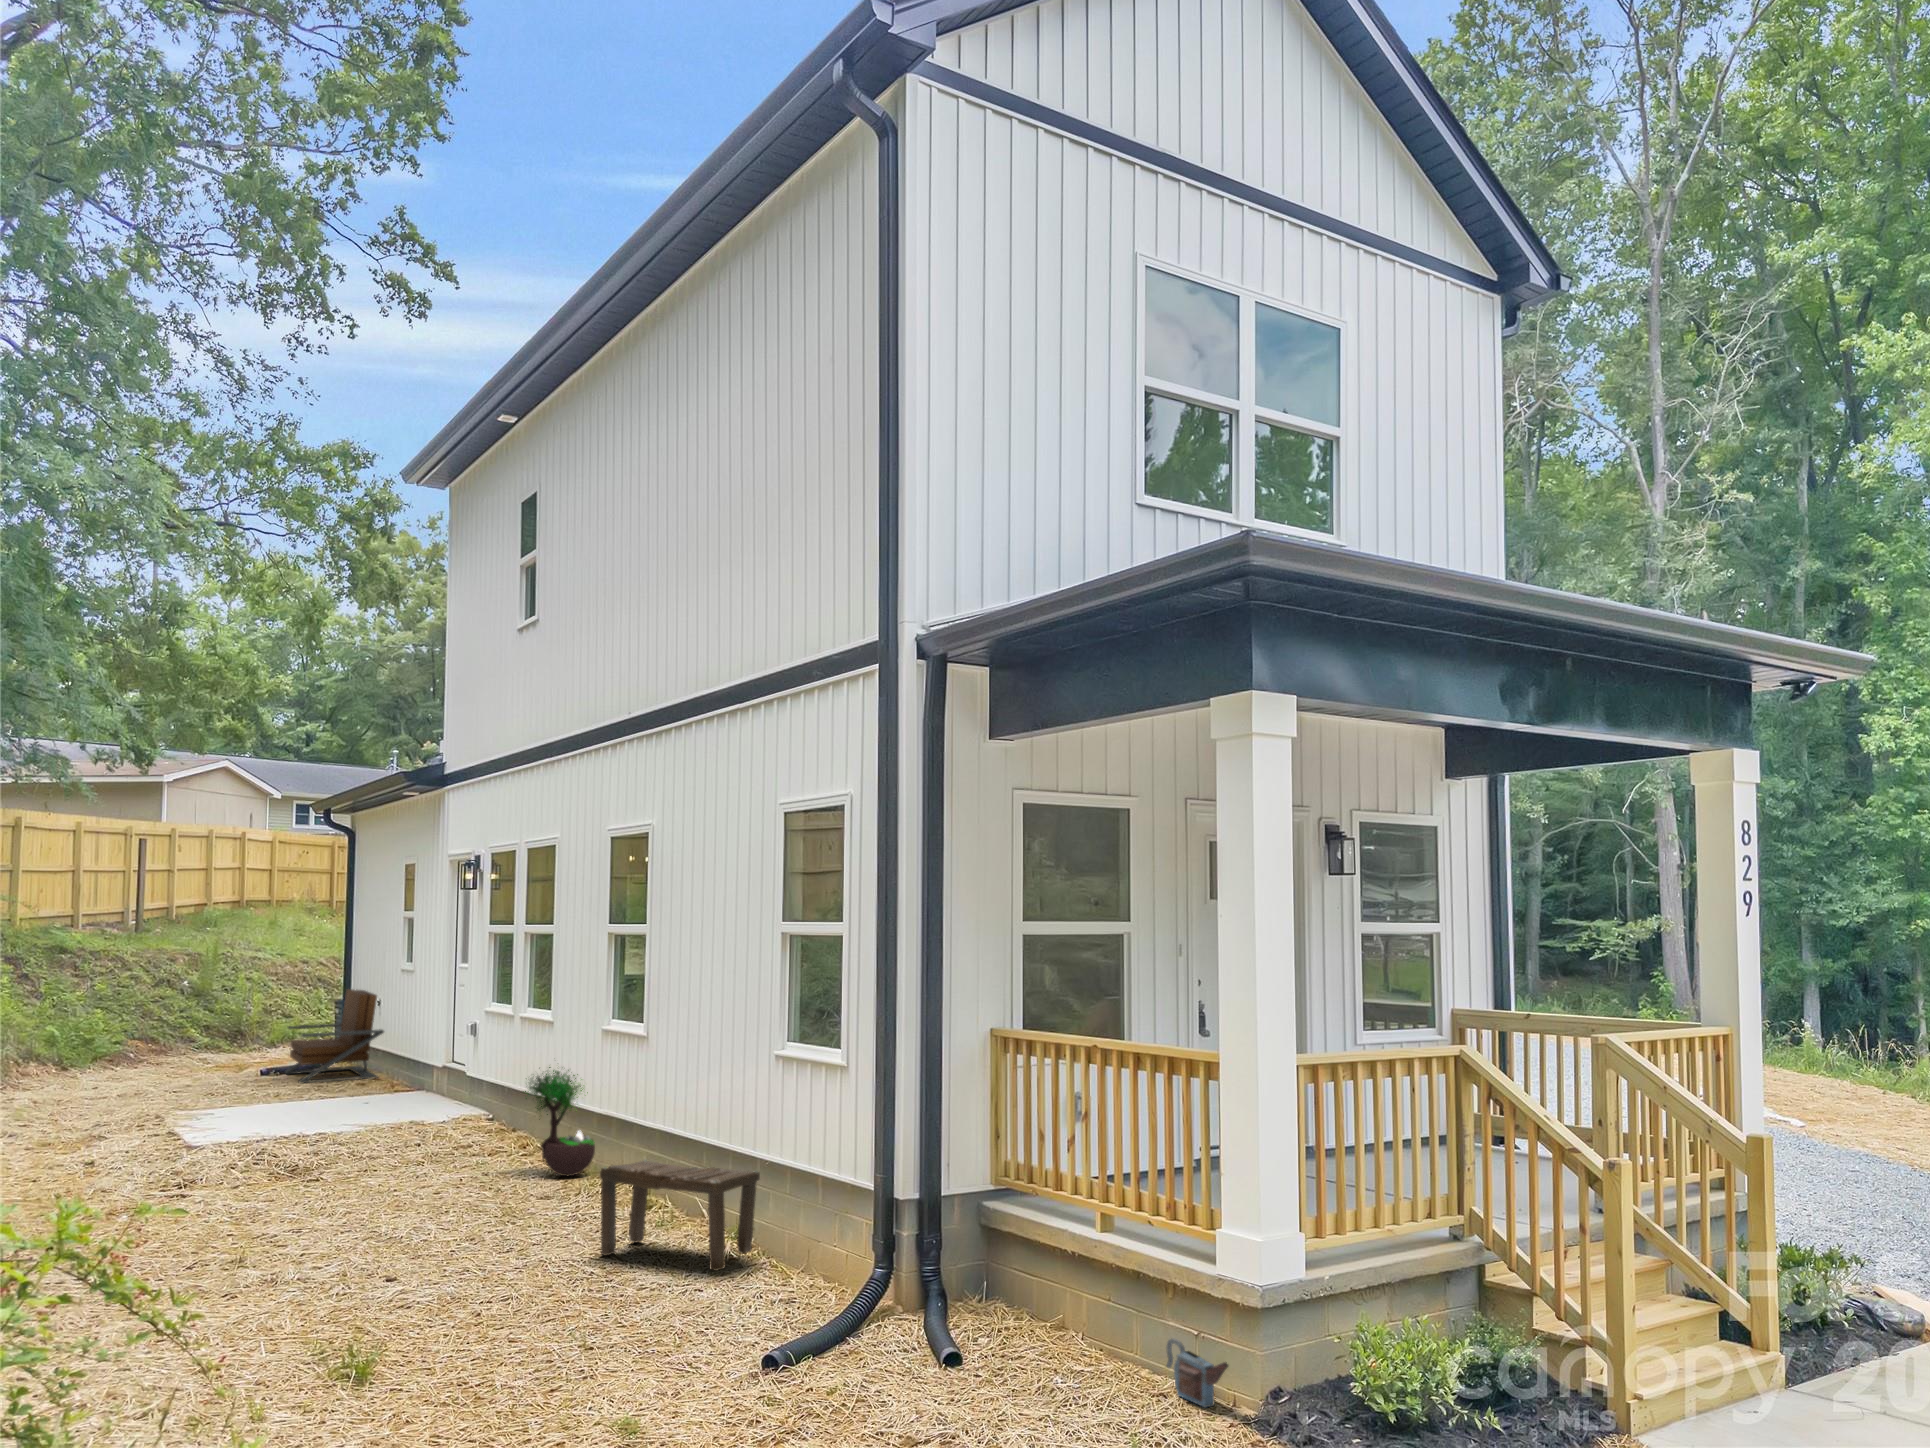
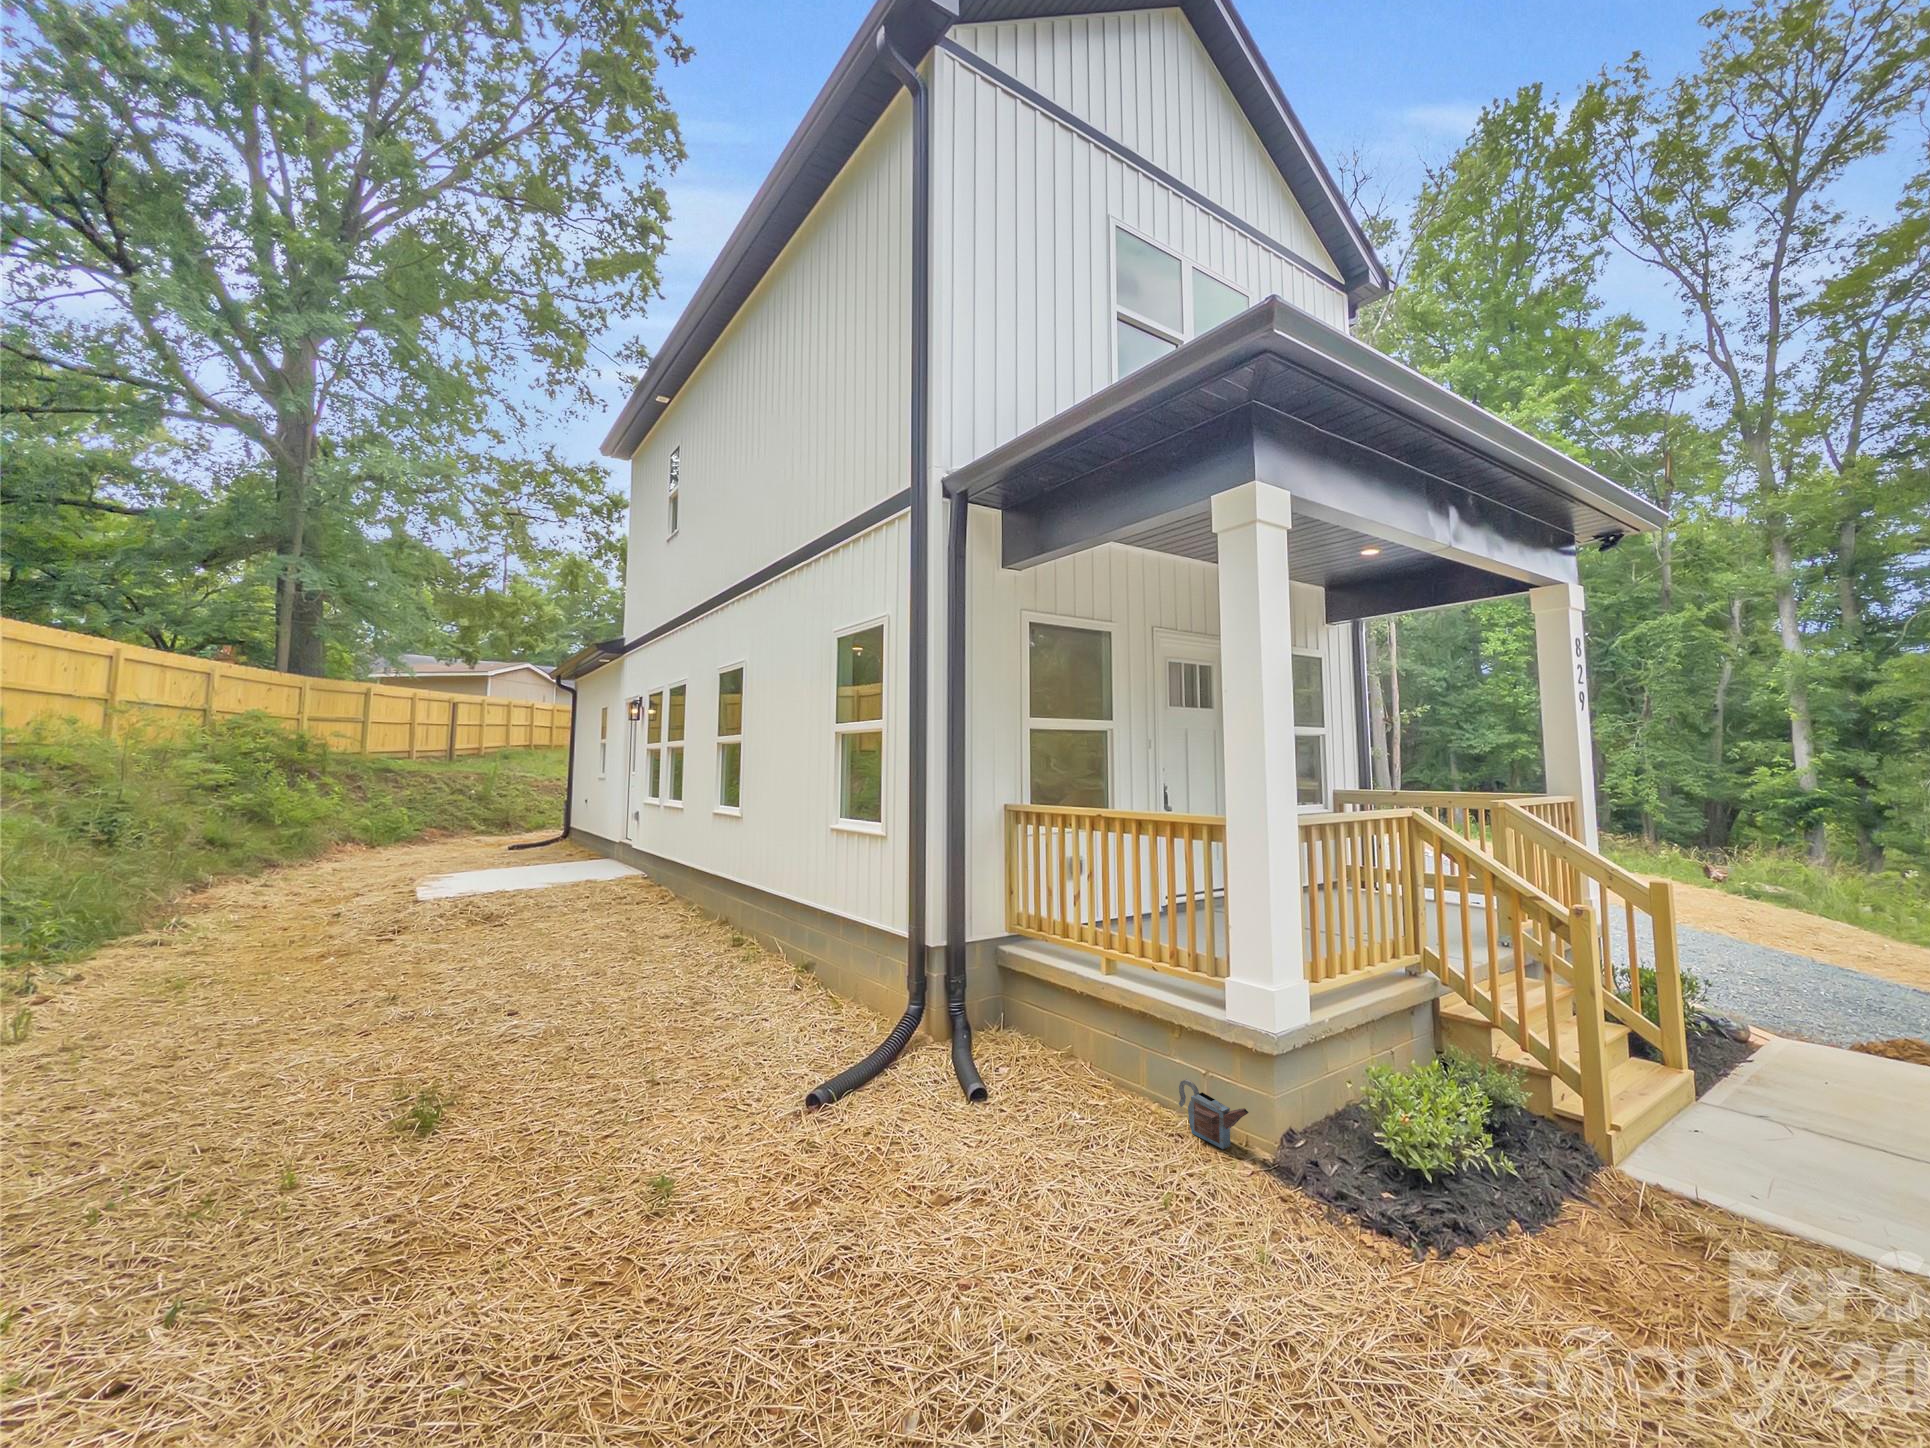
lounge chair: present [285,989,384,1083] -> none [526,792,590,853]
potted tree: present [523,1067,595,1176] -> none [655,834,709,916]
bench: present [600,1160,760,1271] -> none [693,909,819,997]

